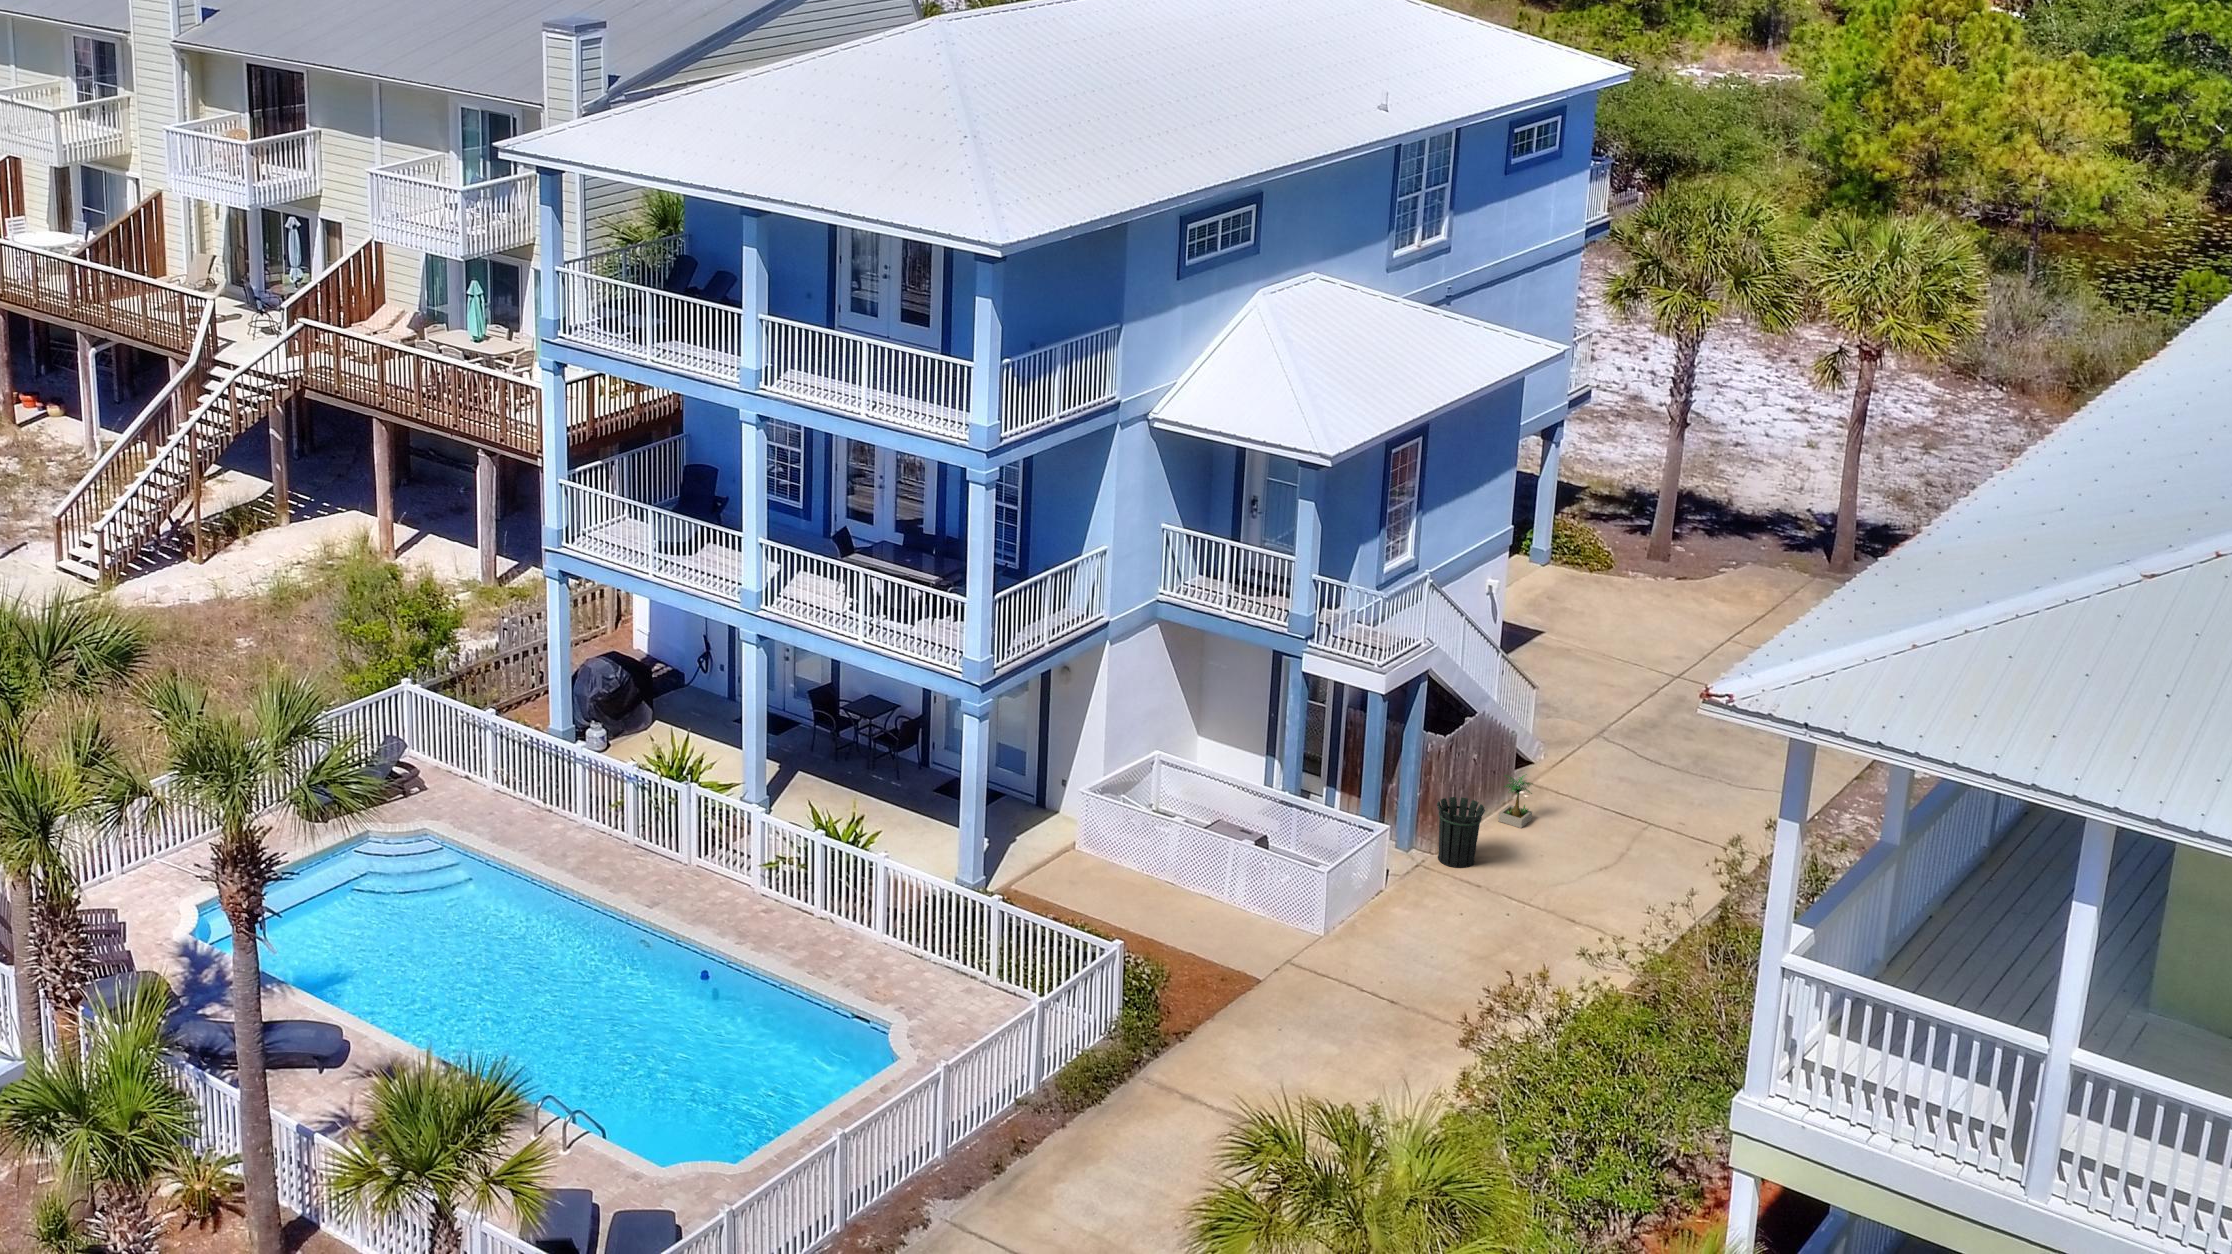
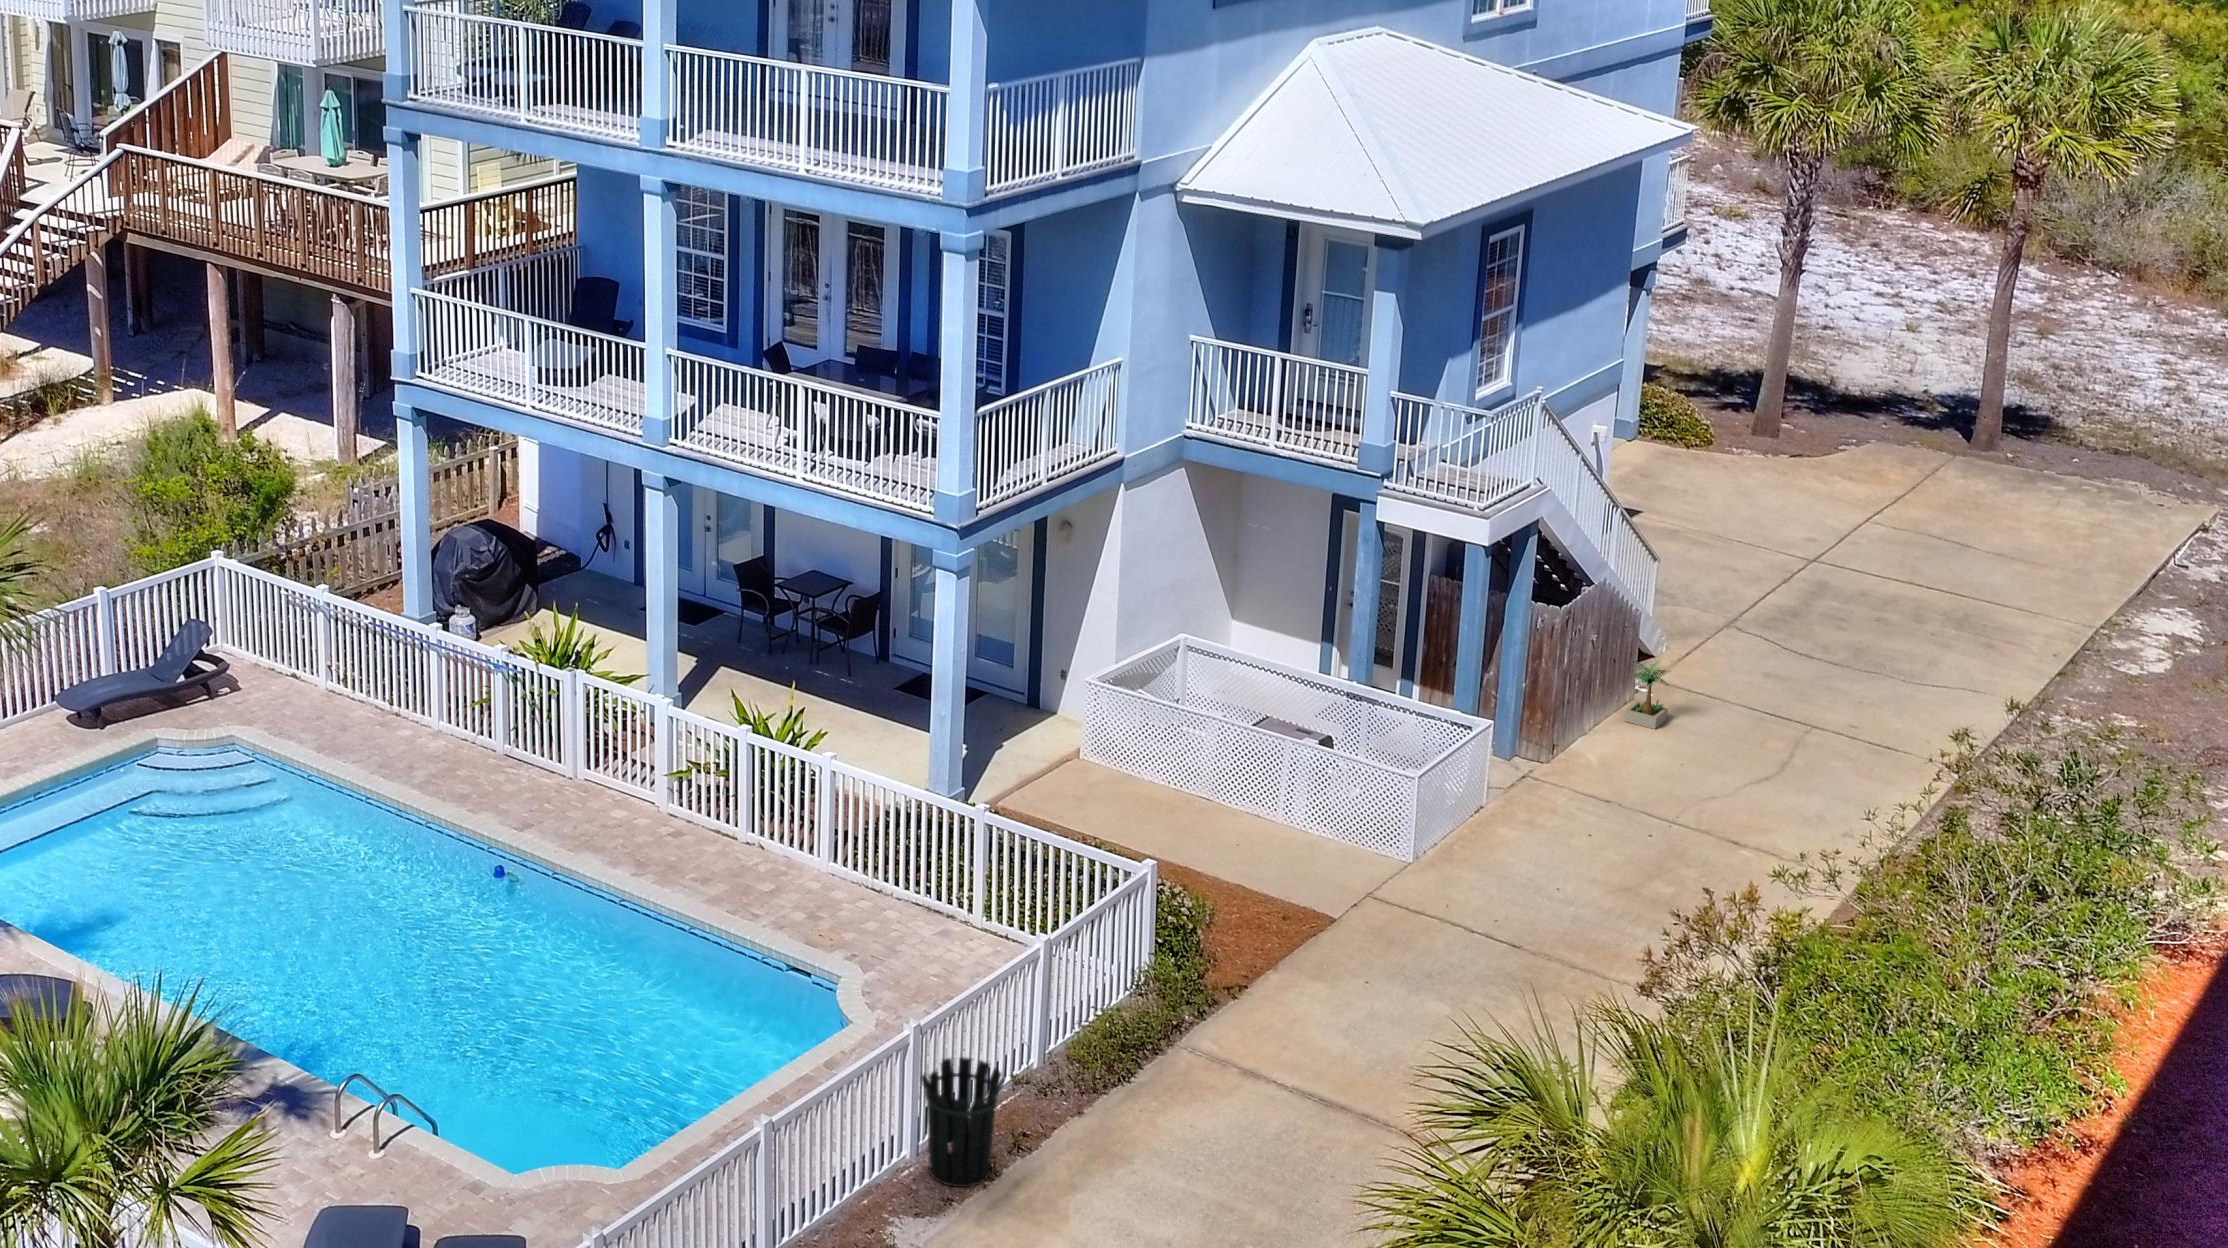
waste bin: present [1437,797,1485,868] -> present [921,1057,1004,1187]

